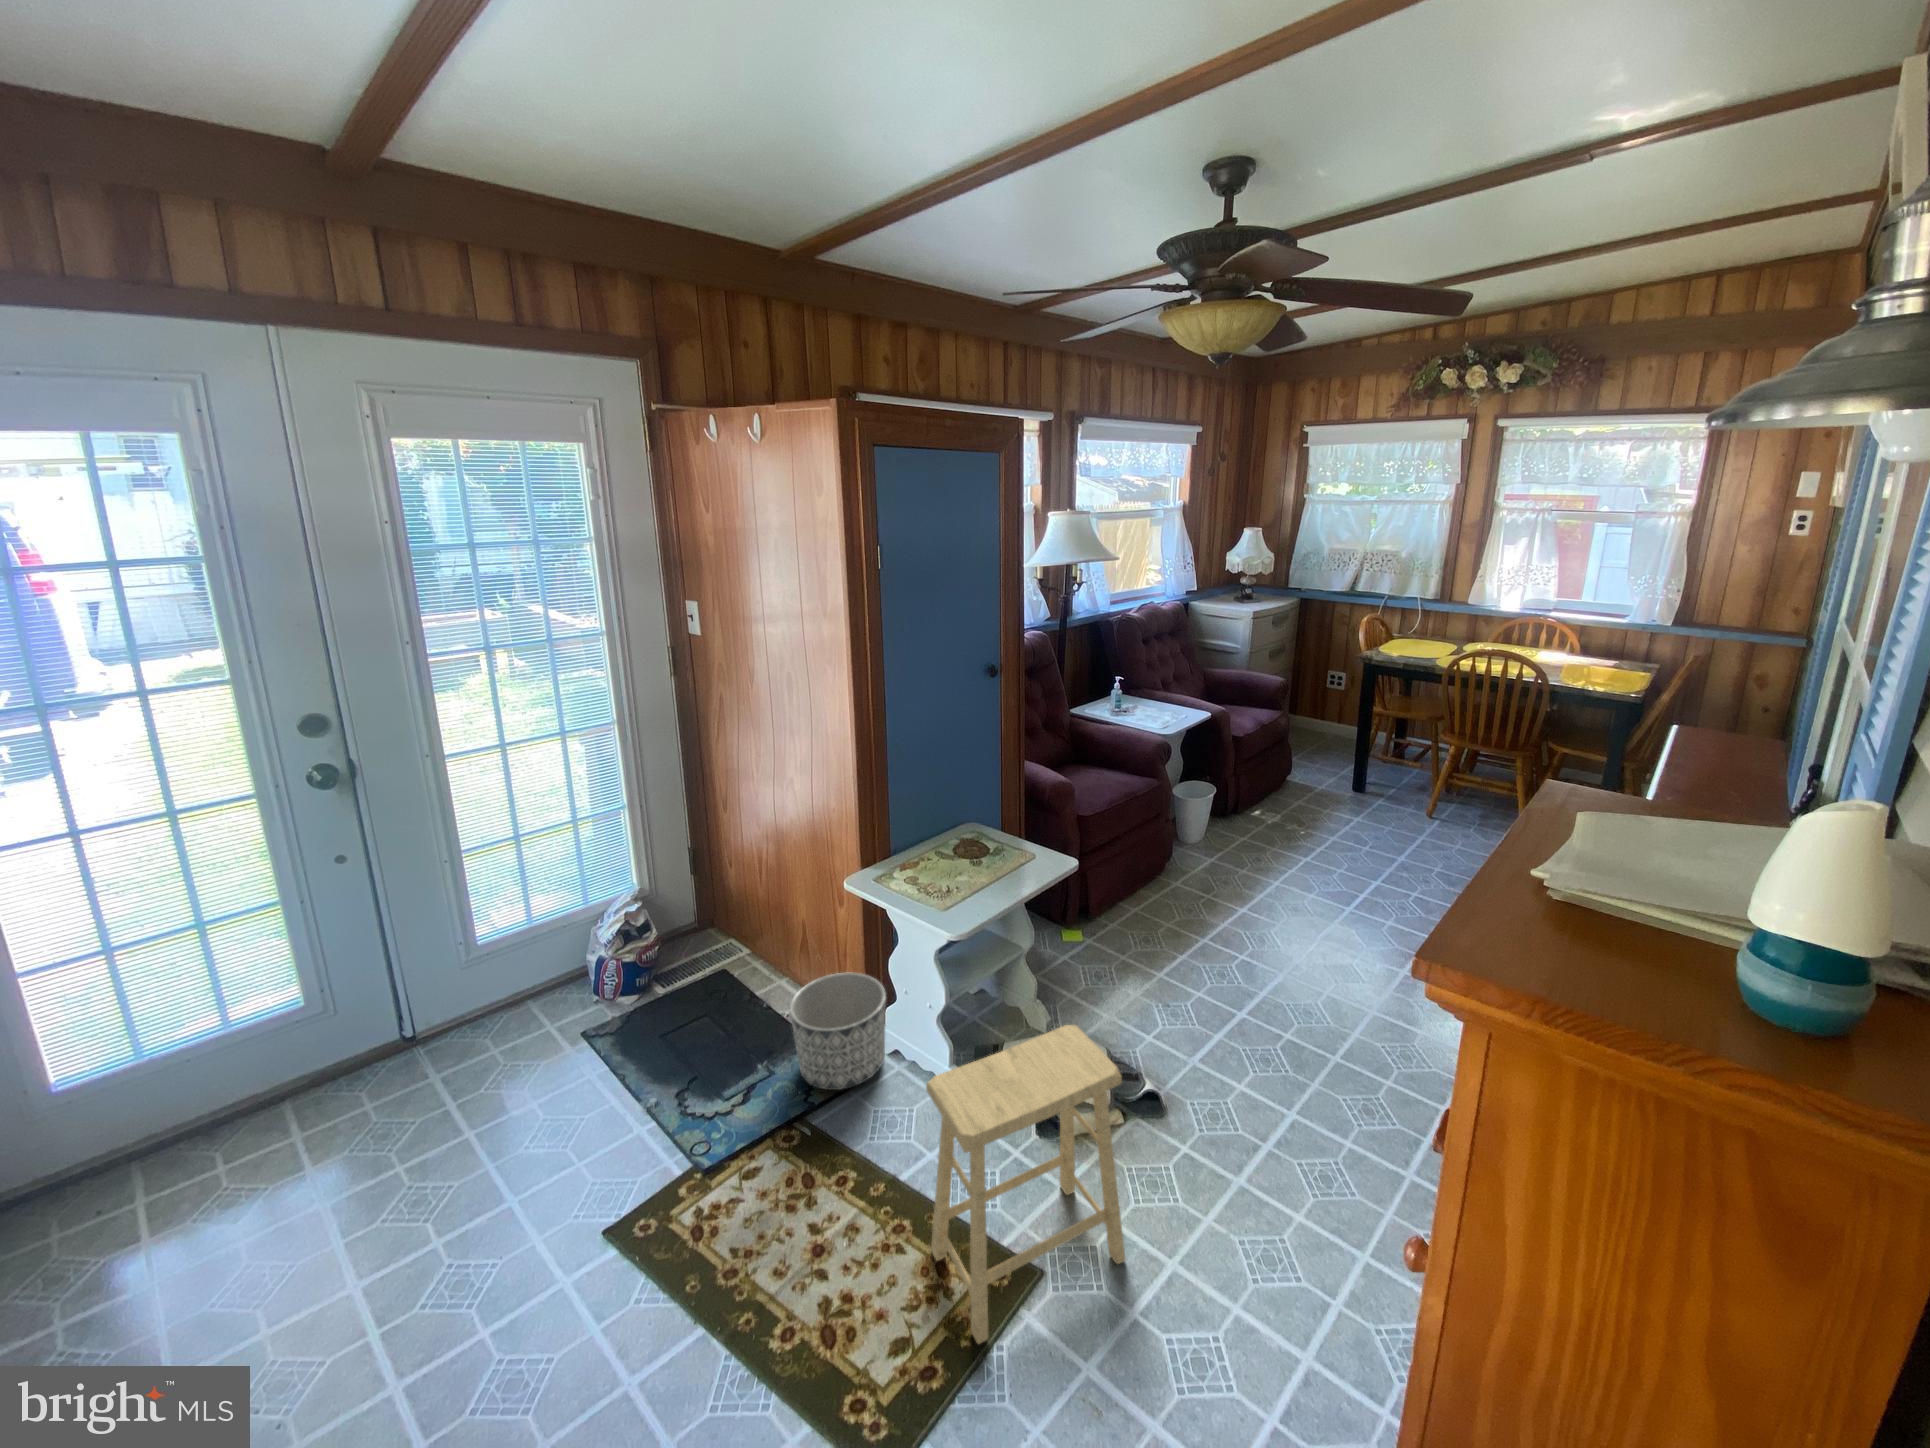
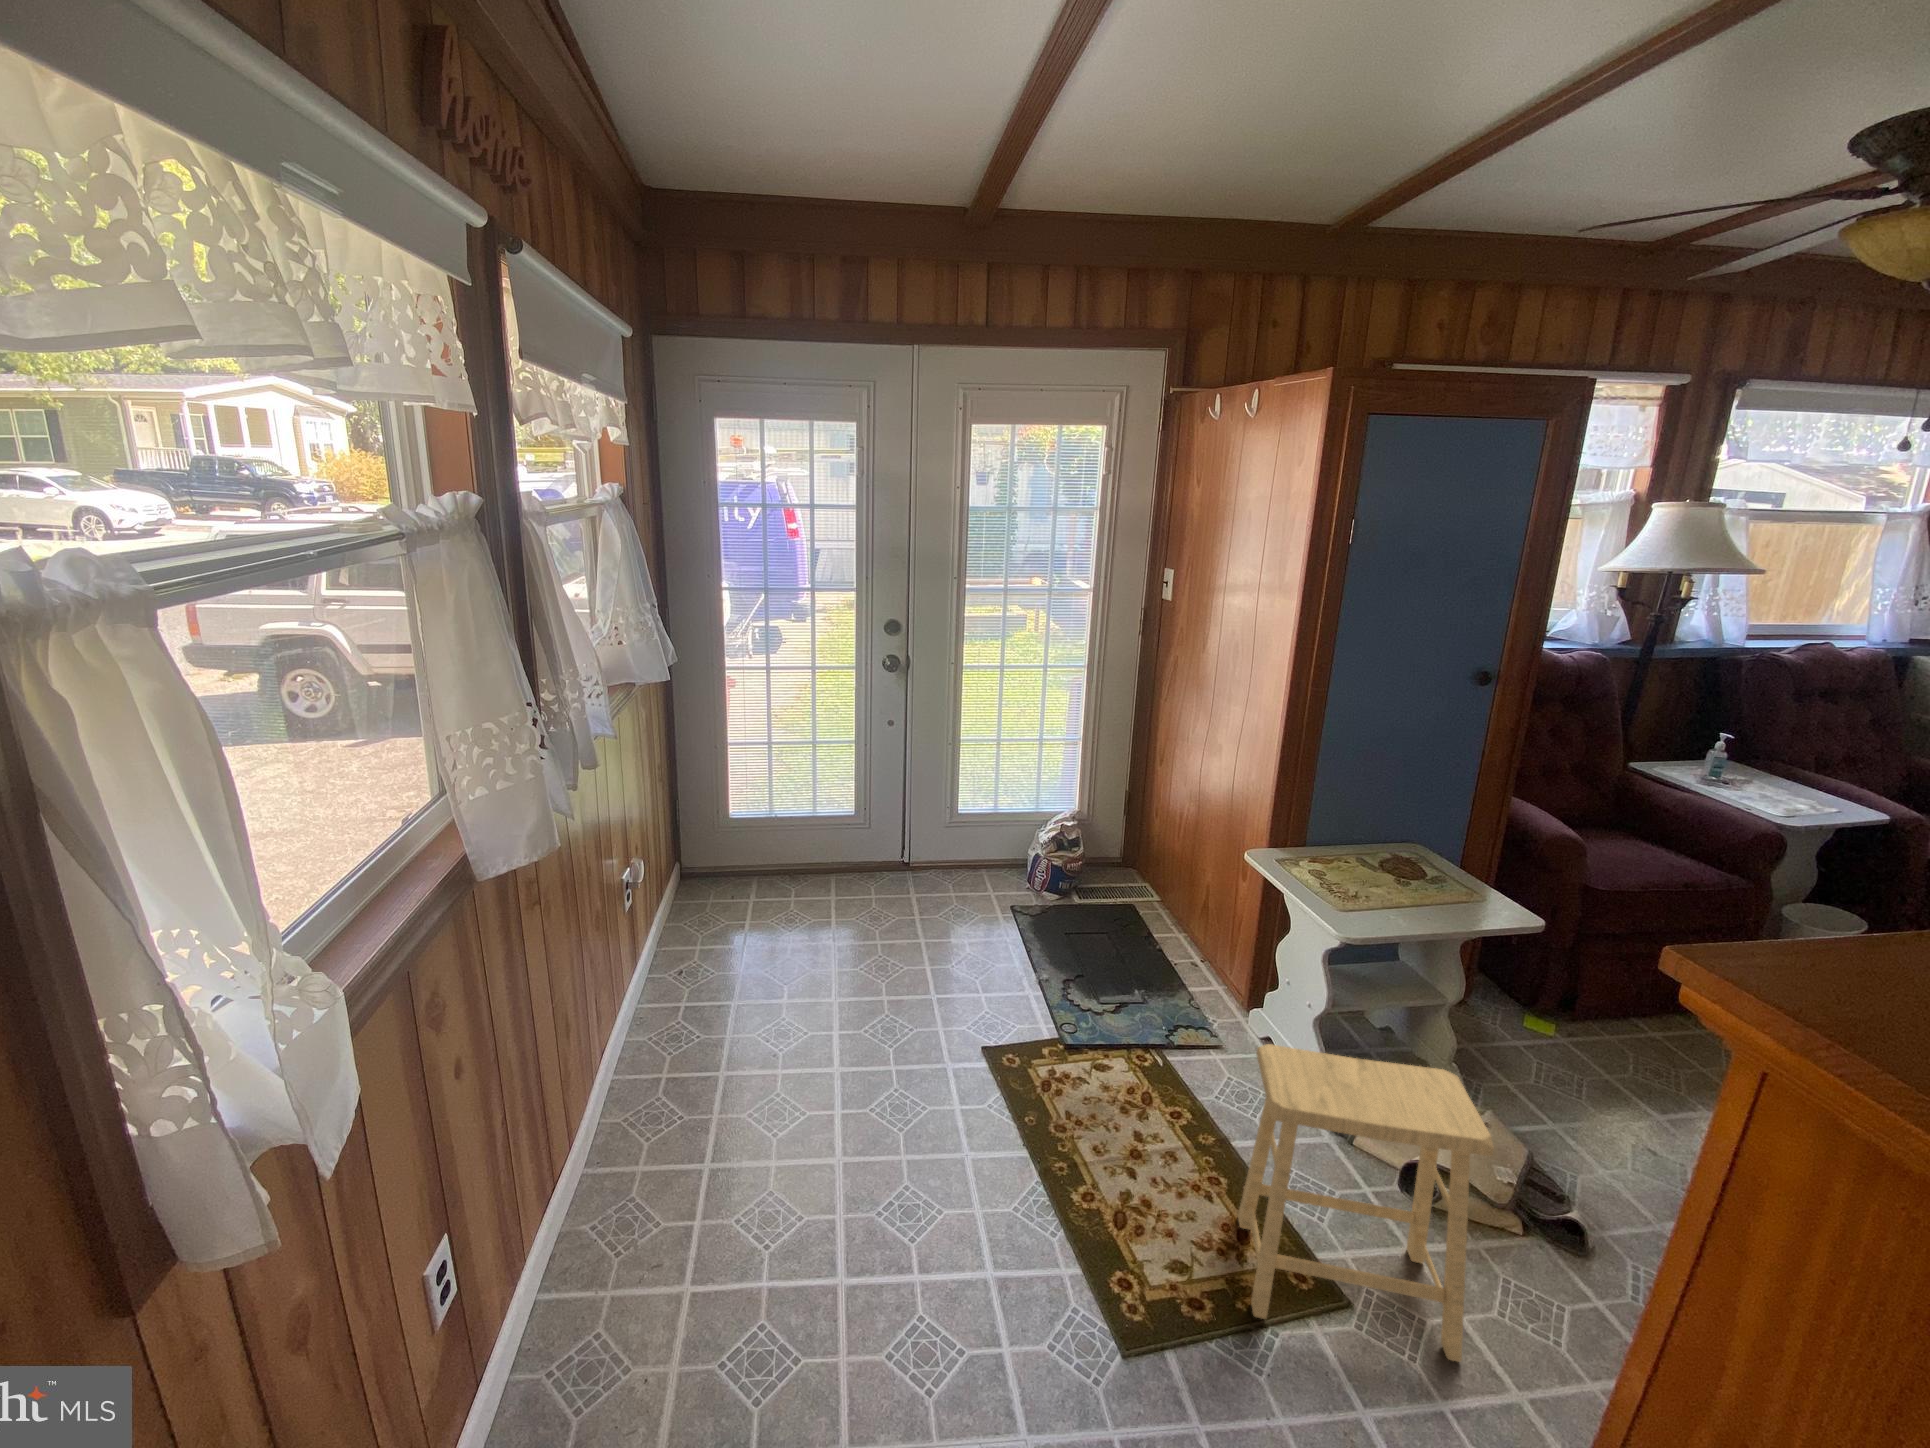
planter: present [790,973,886,1090] -> none [1169,936,1267,1047]

